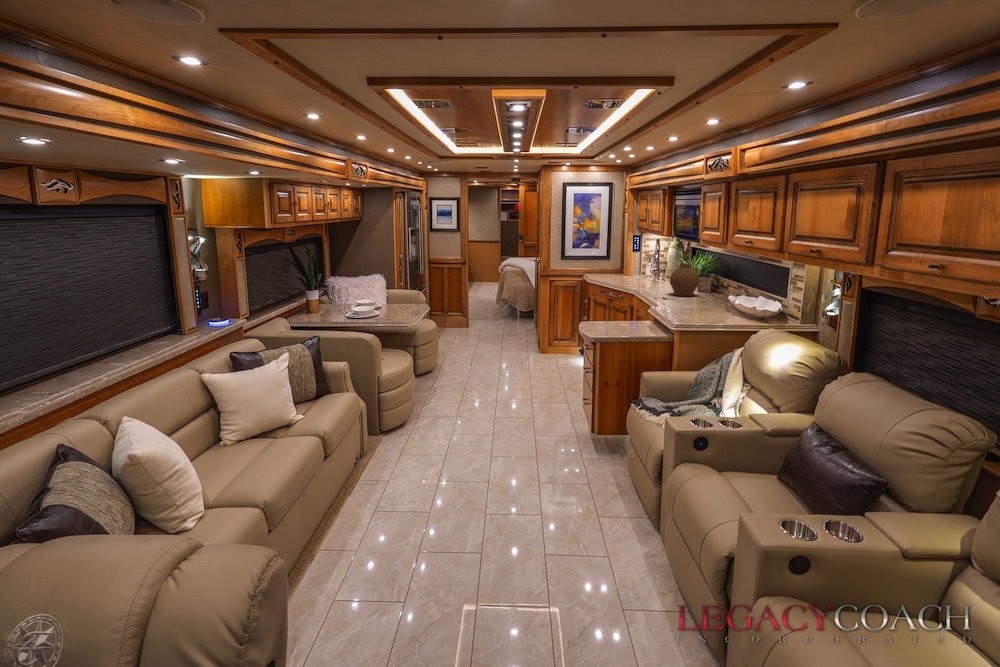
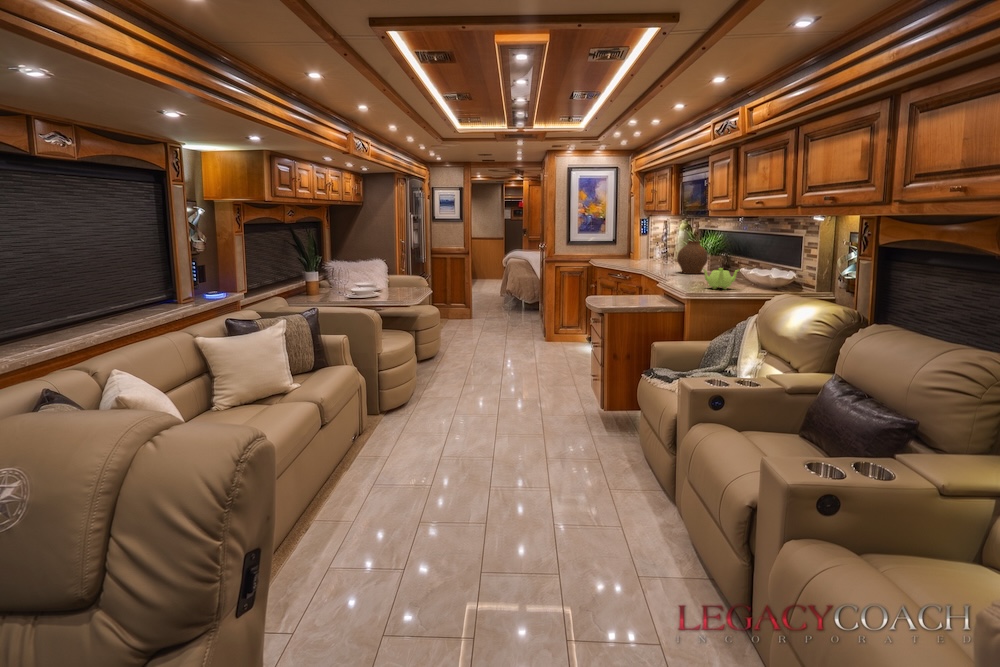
teapot: none [692,298,730,320] -> present [703,268,739,289]

